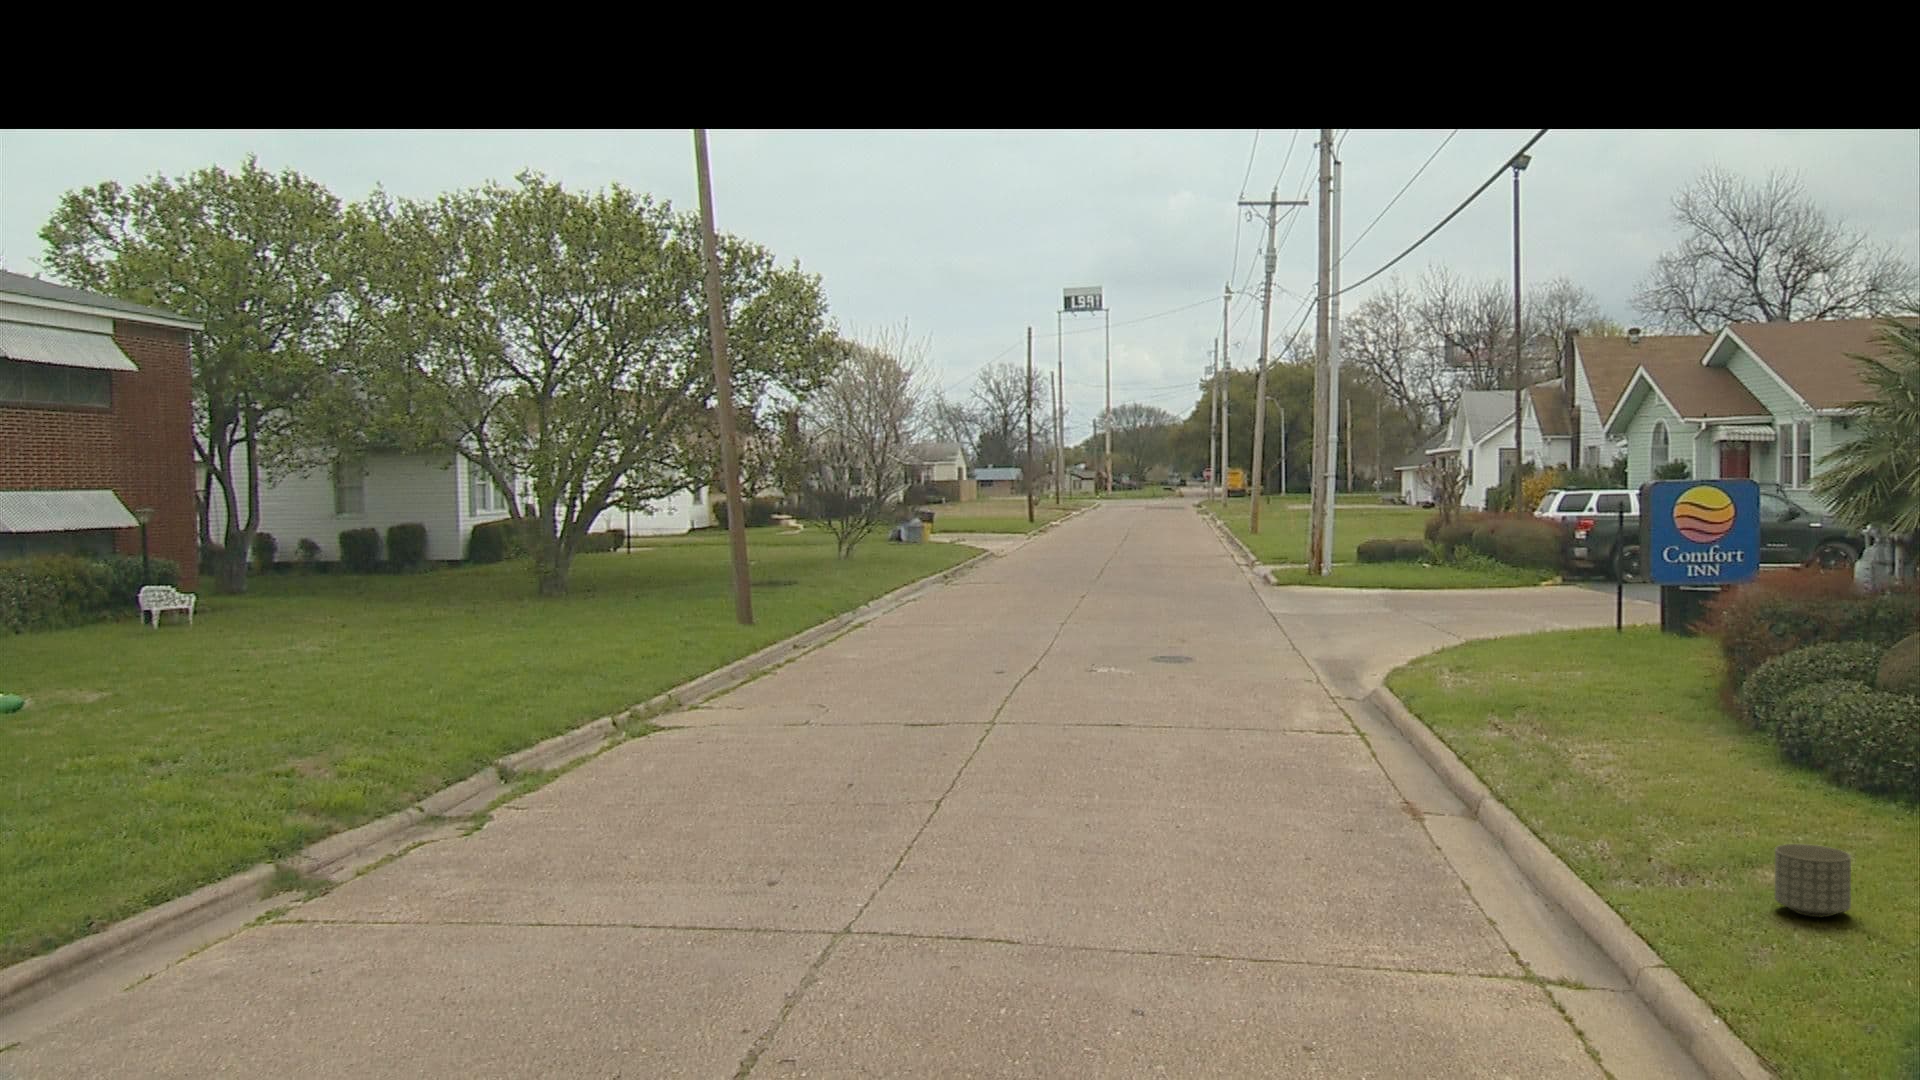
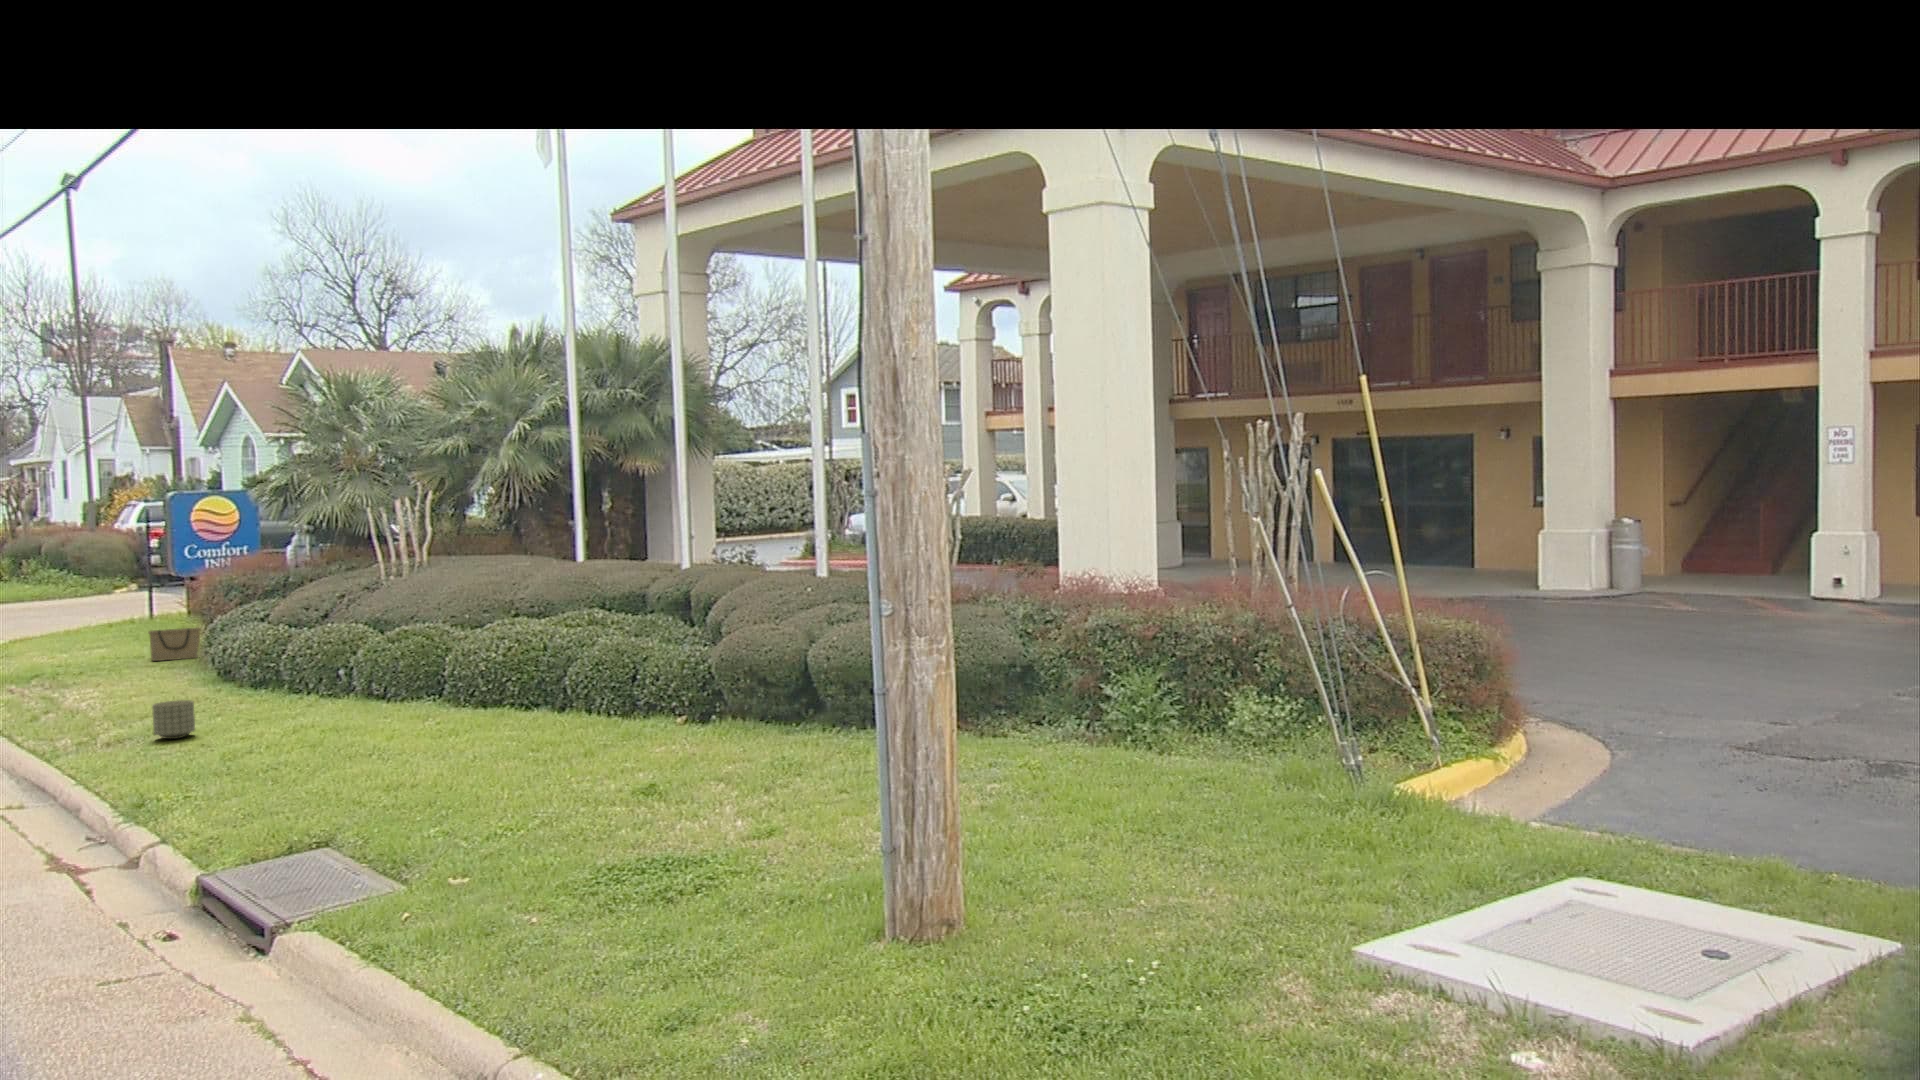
basket: none [1655,666,1727,710] -> present [148,628,200,661]

